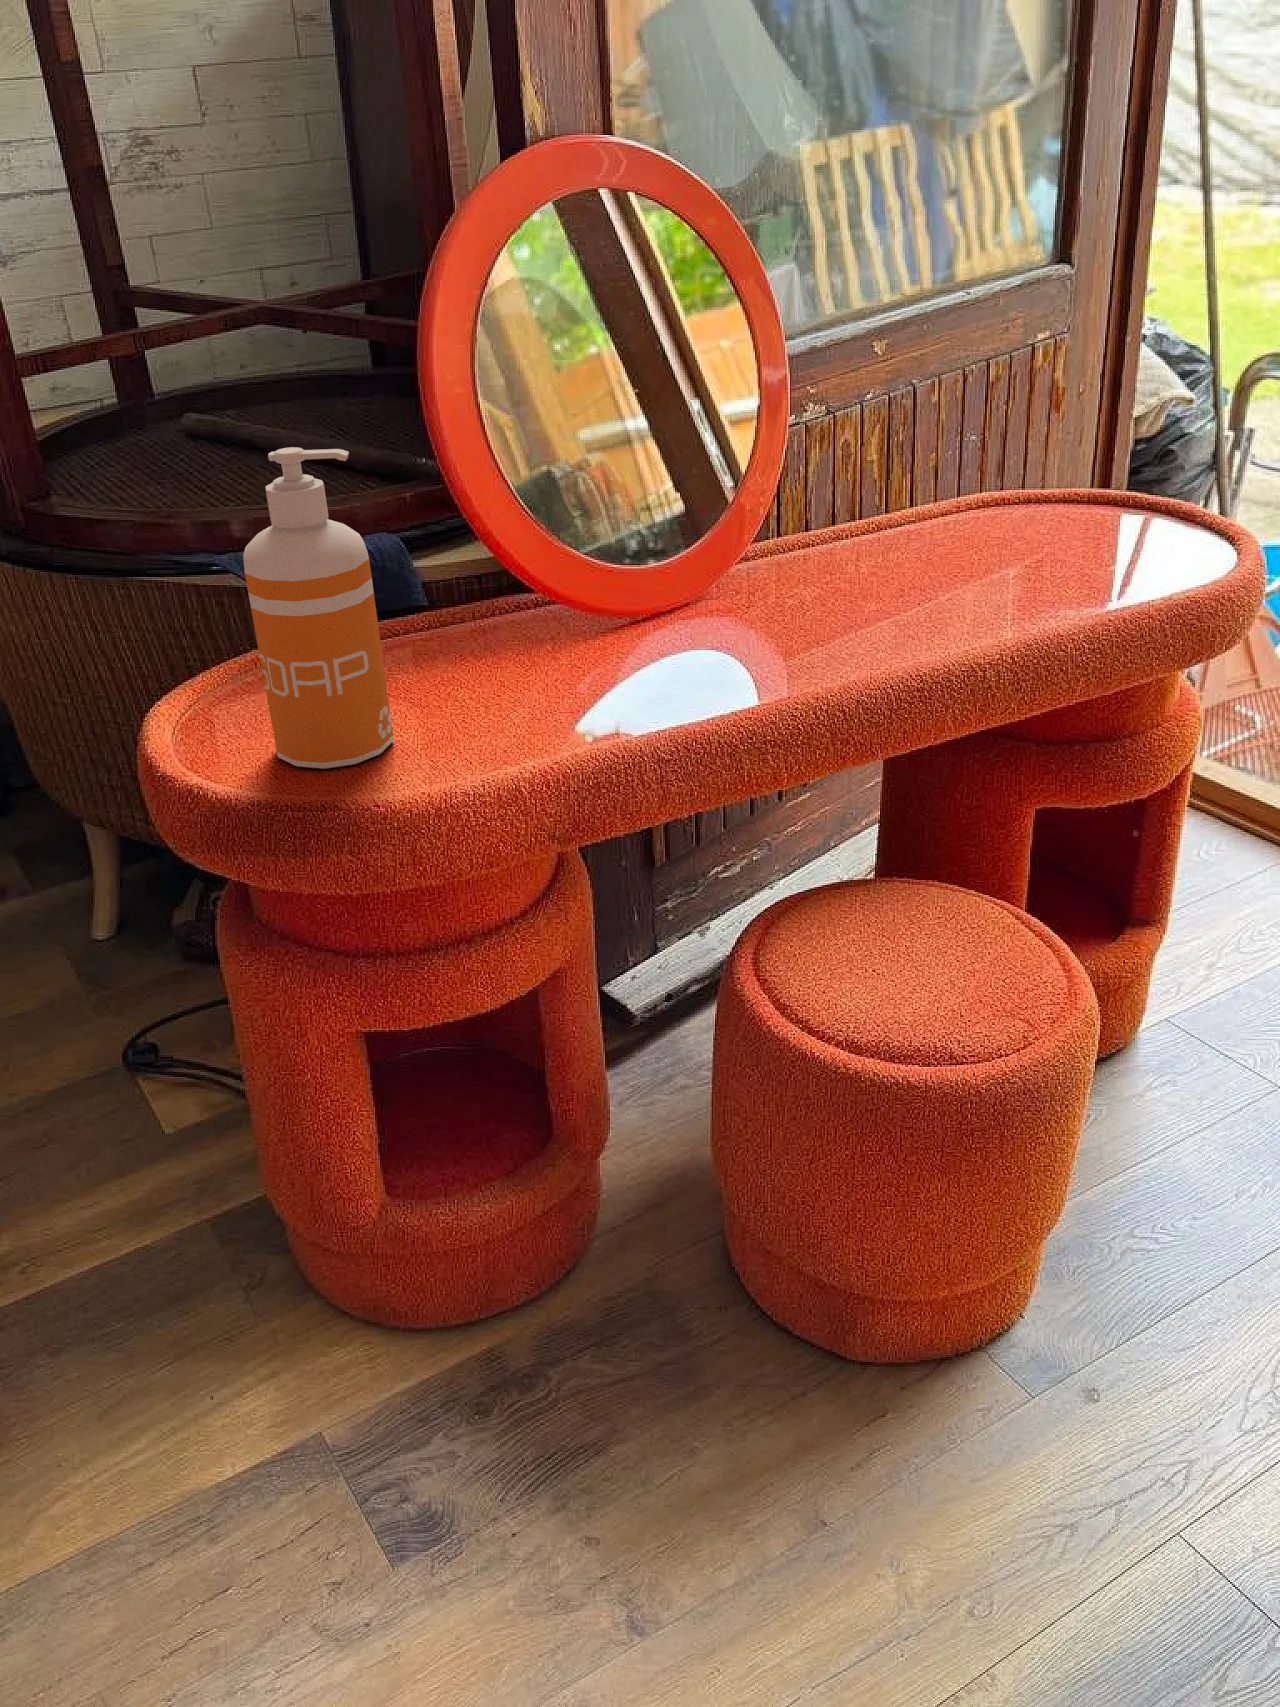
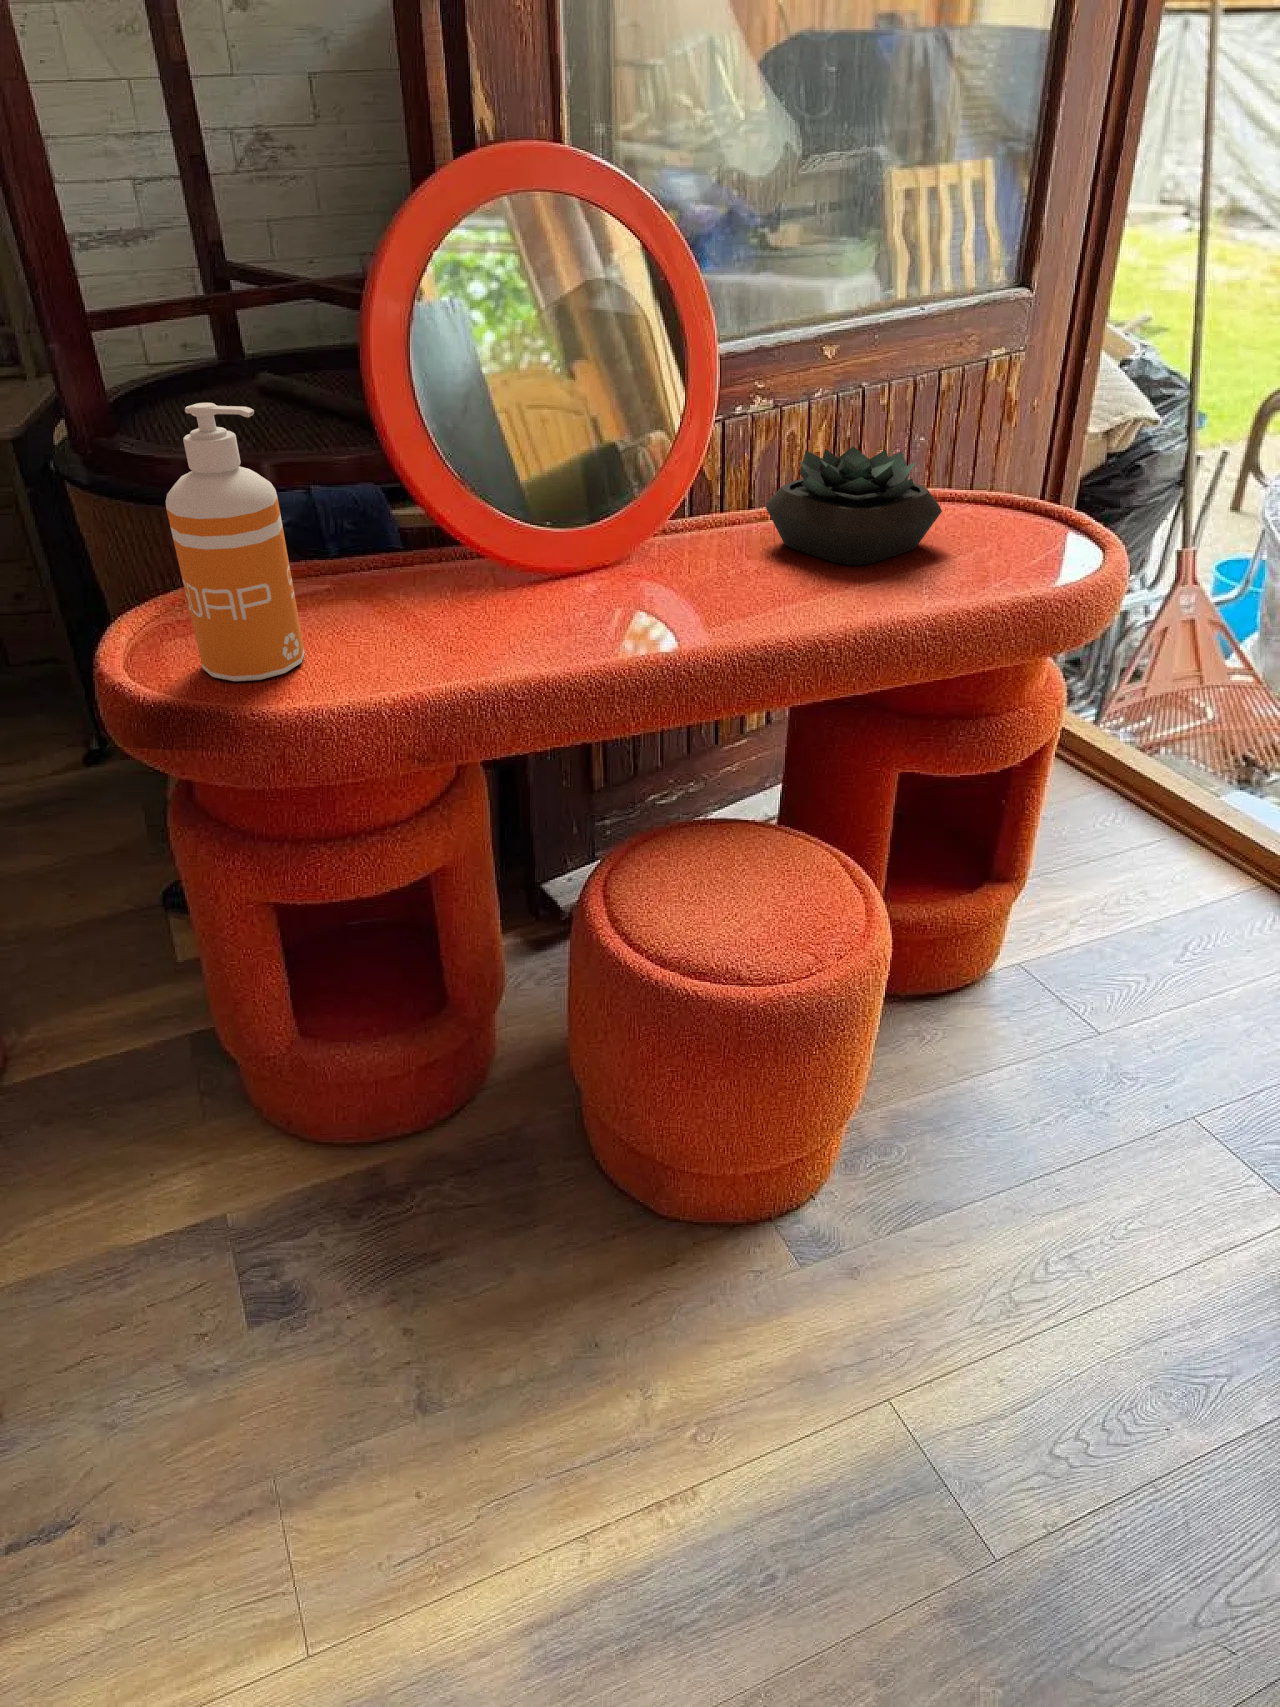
succulent plant: none [852,449,1052,581] -> present [766,446,942,565]

